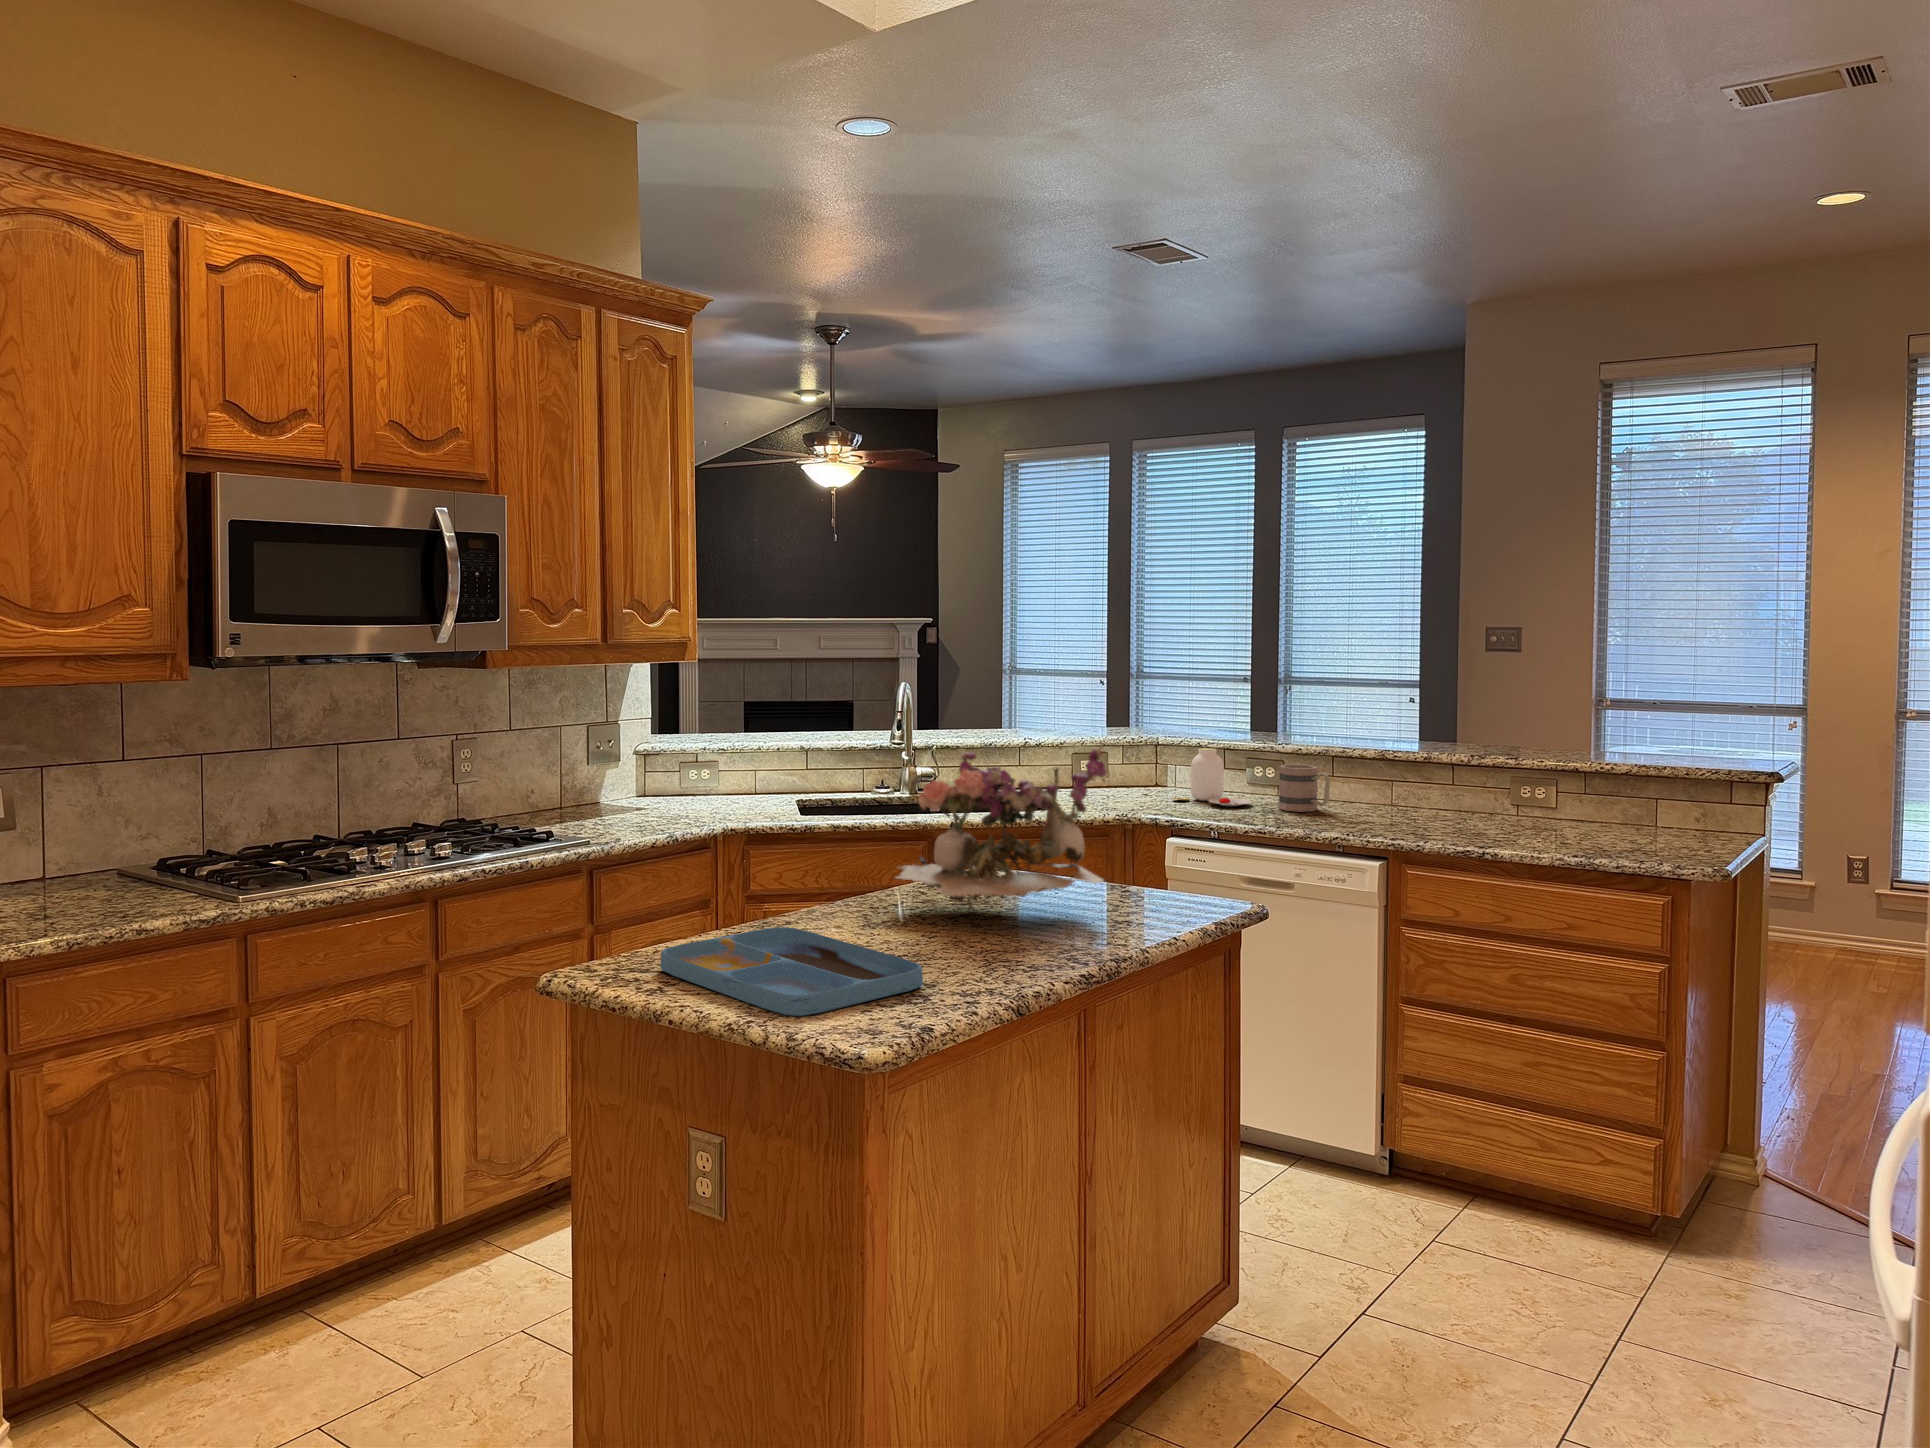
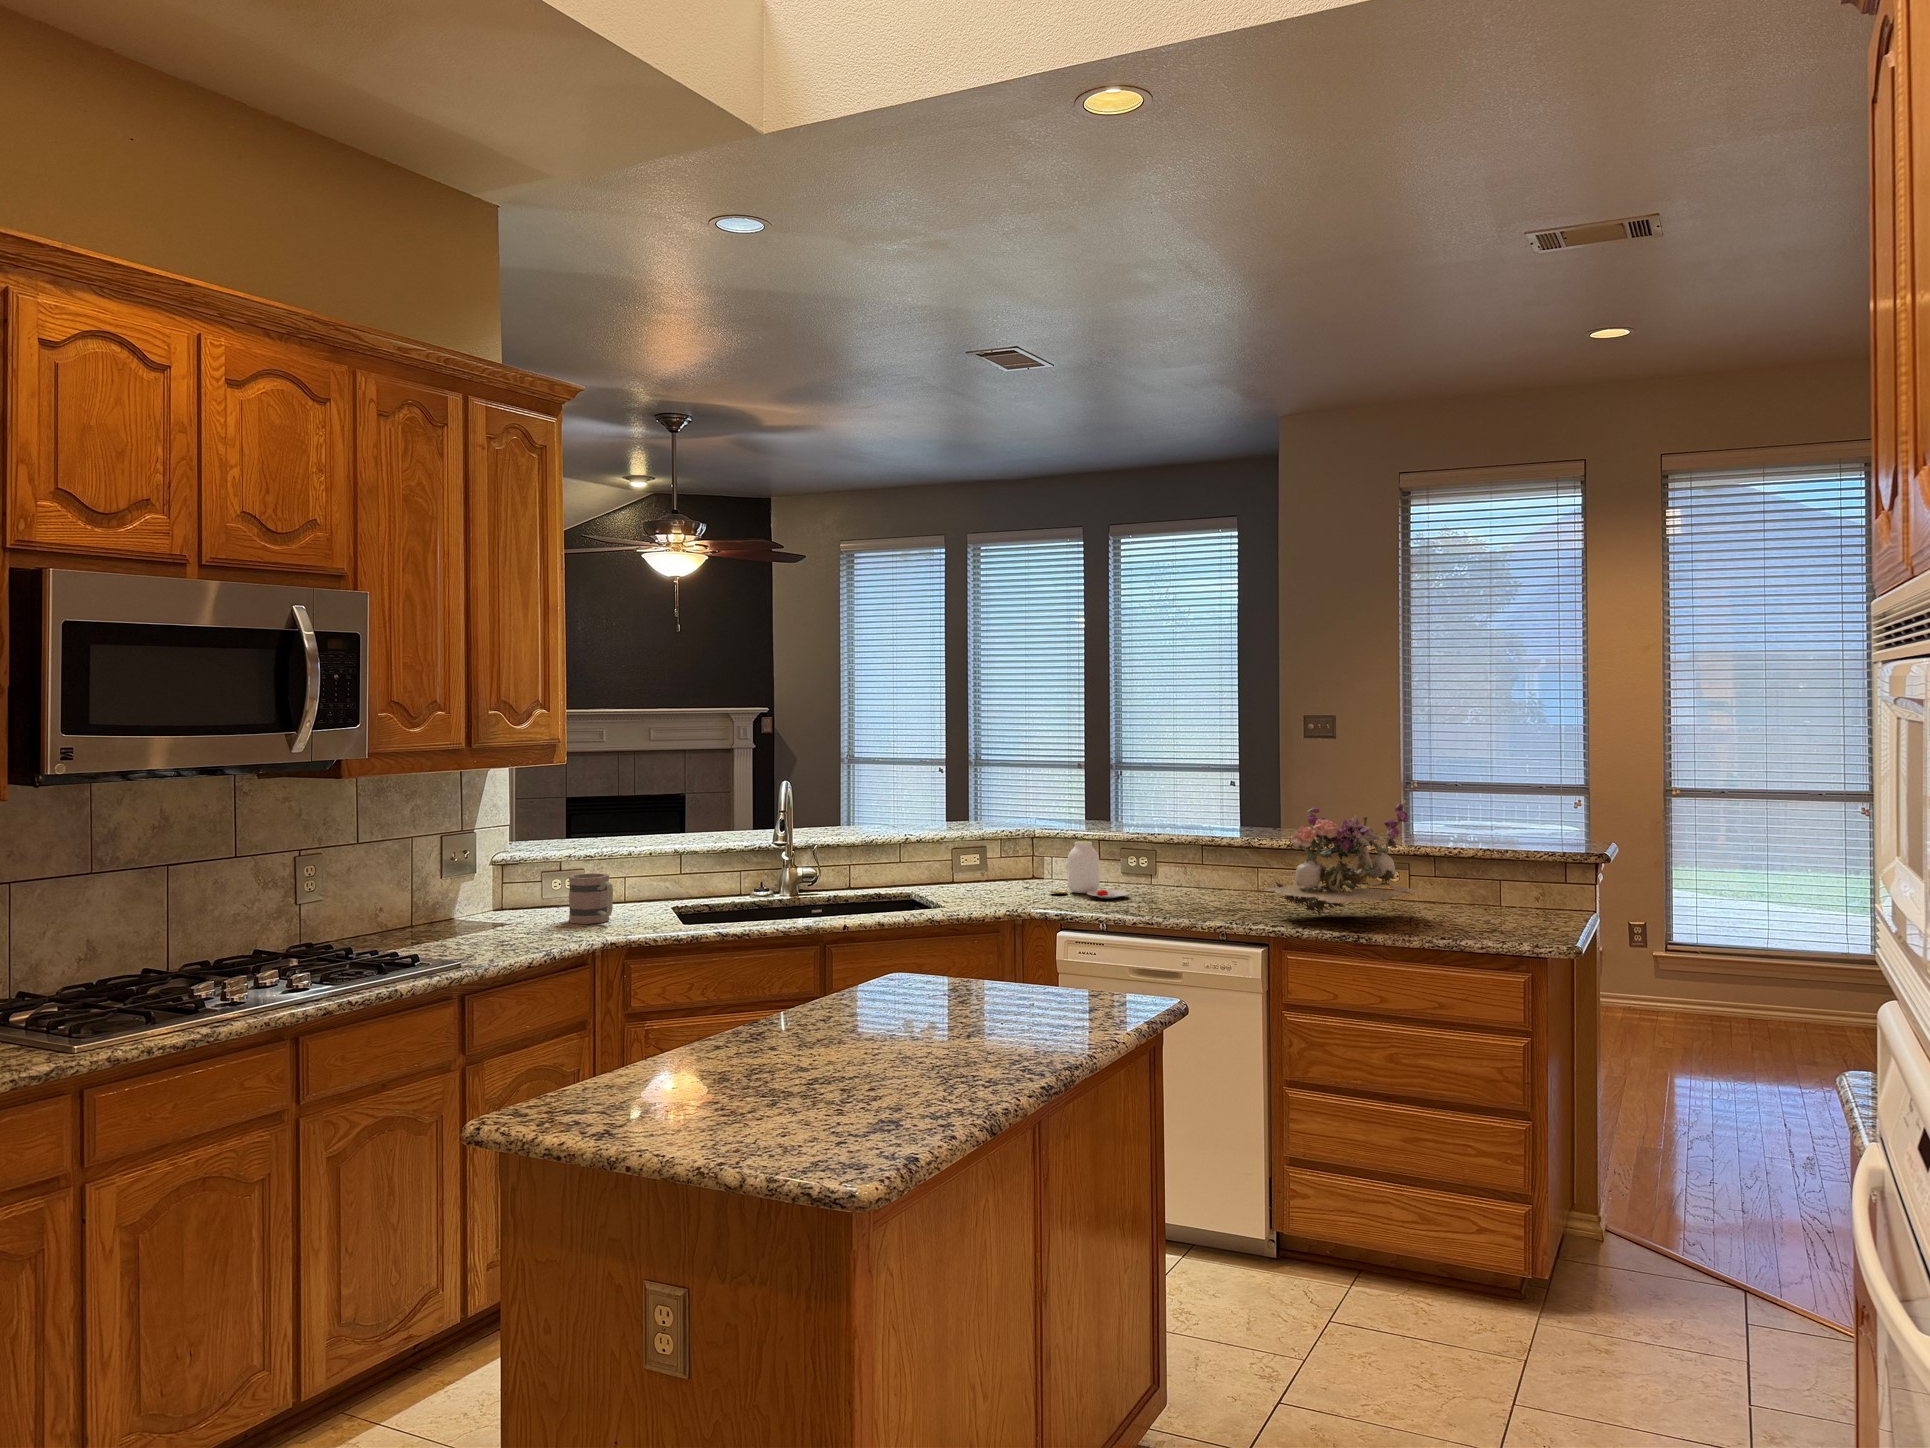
flower arrangement: present [895,745,1106,909] -> present [1265,800,1419,916]
mug: present [1278,764,1330,812] -> present [569,873,613,924]
tray: present [661,927,923,1016] -> none [602,1053,888,1153]

